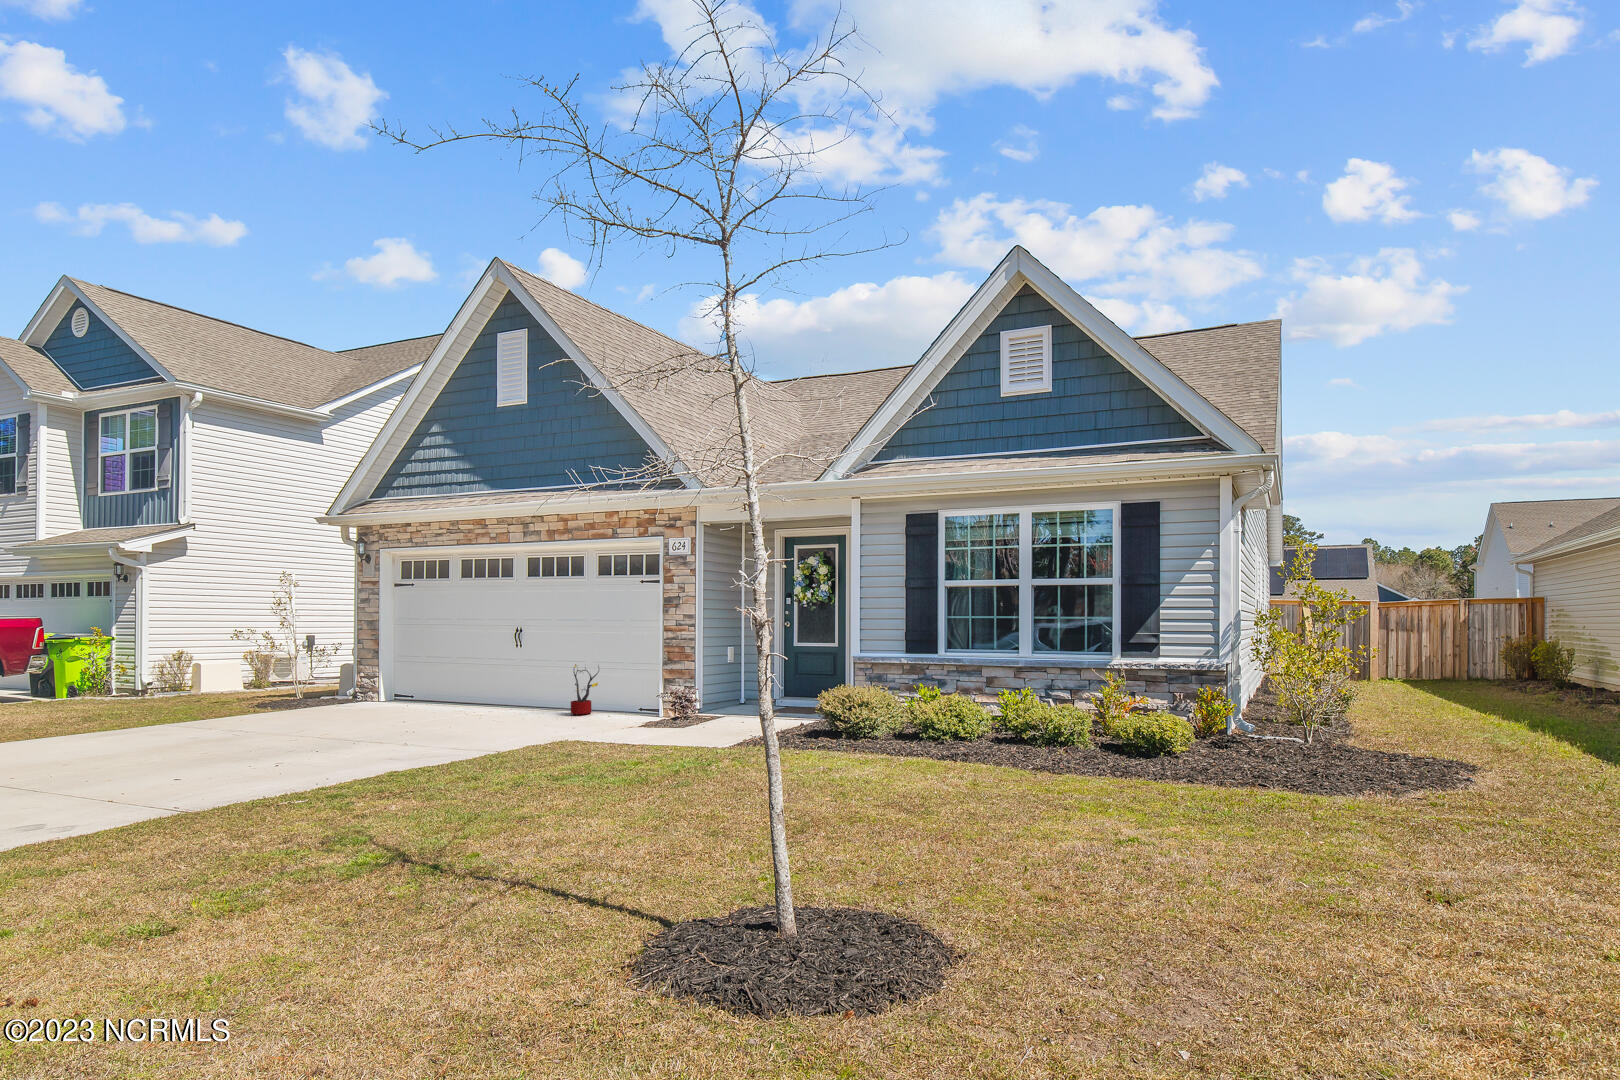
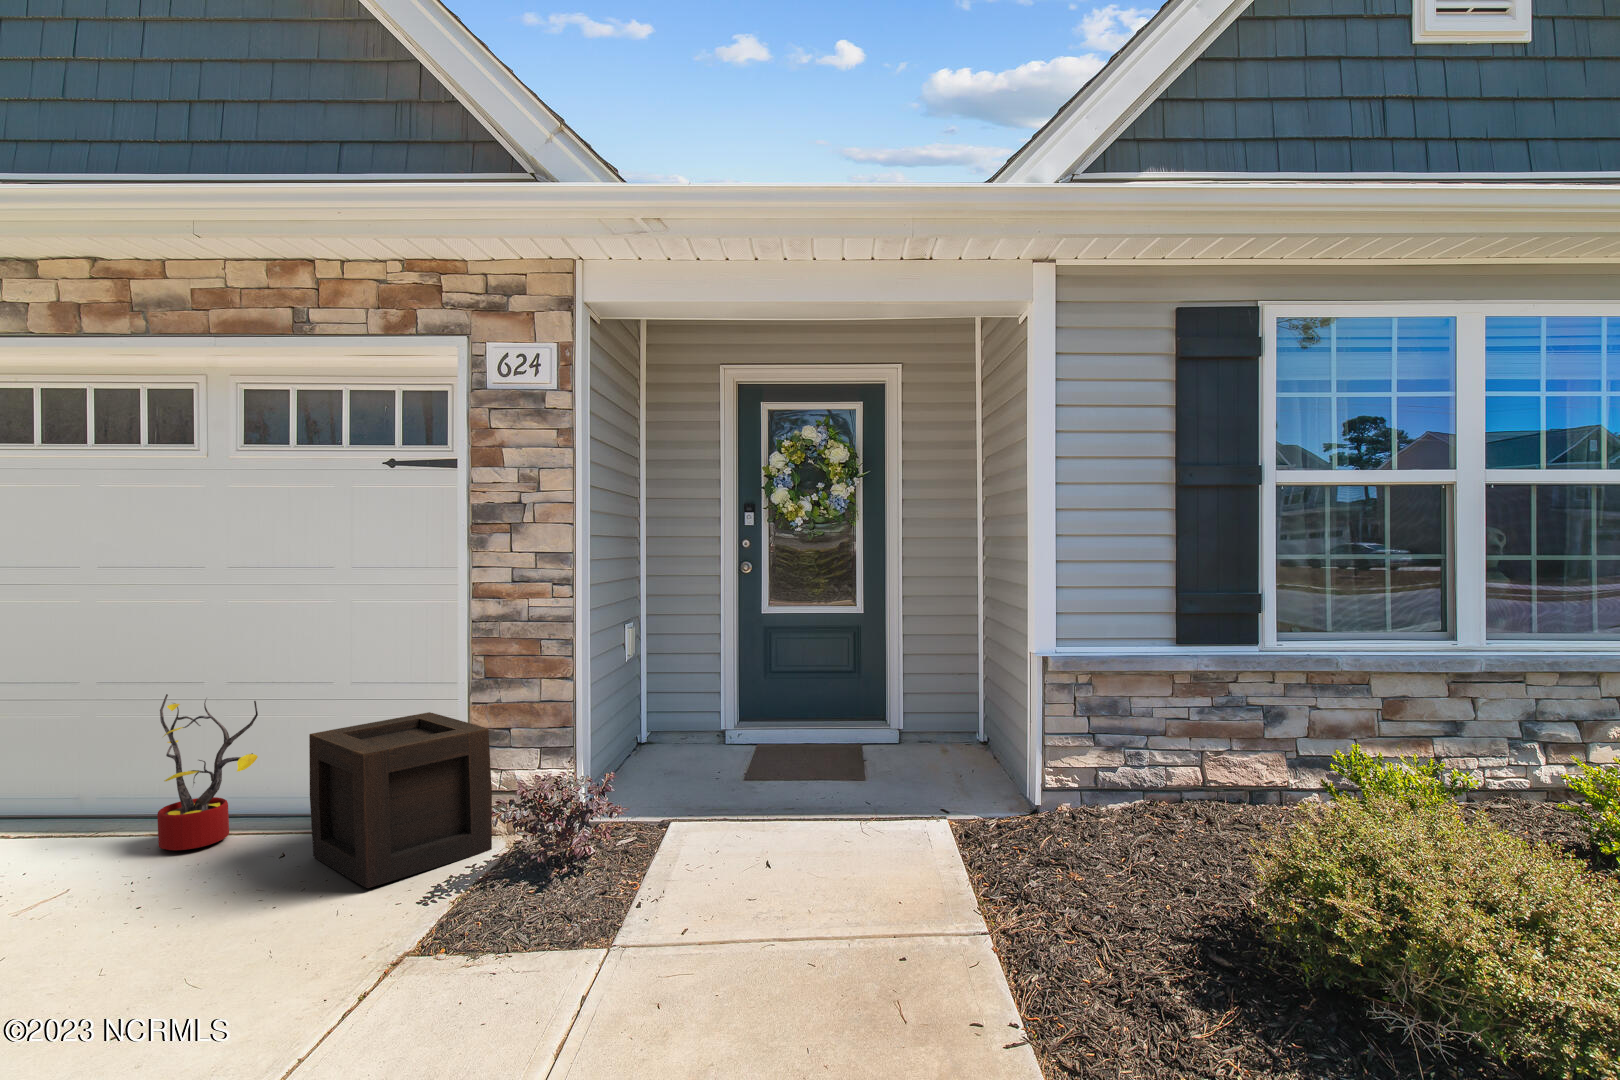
wooden crate: none [611,673,664,722] -> present [309,712,492,888]

